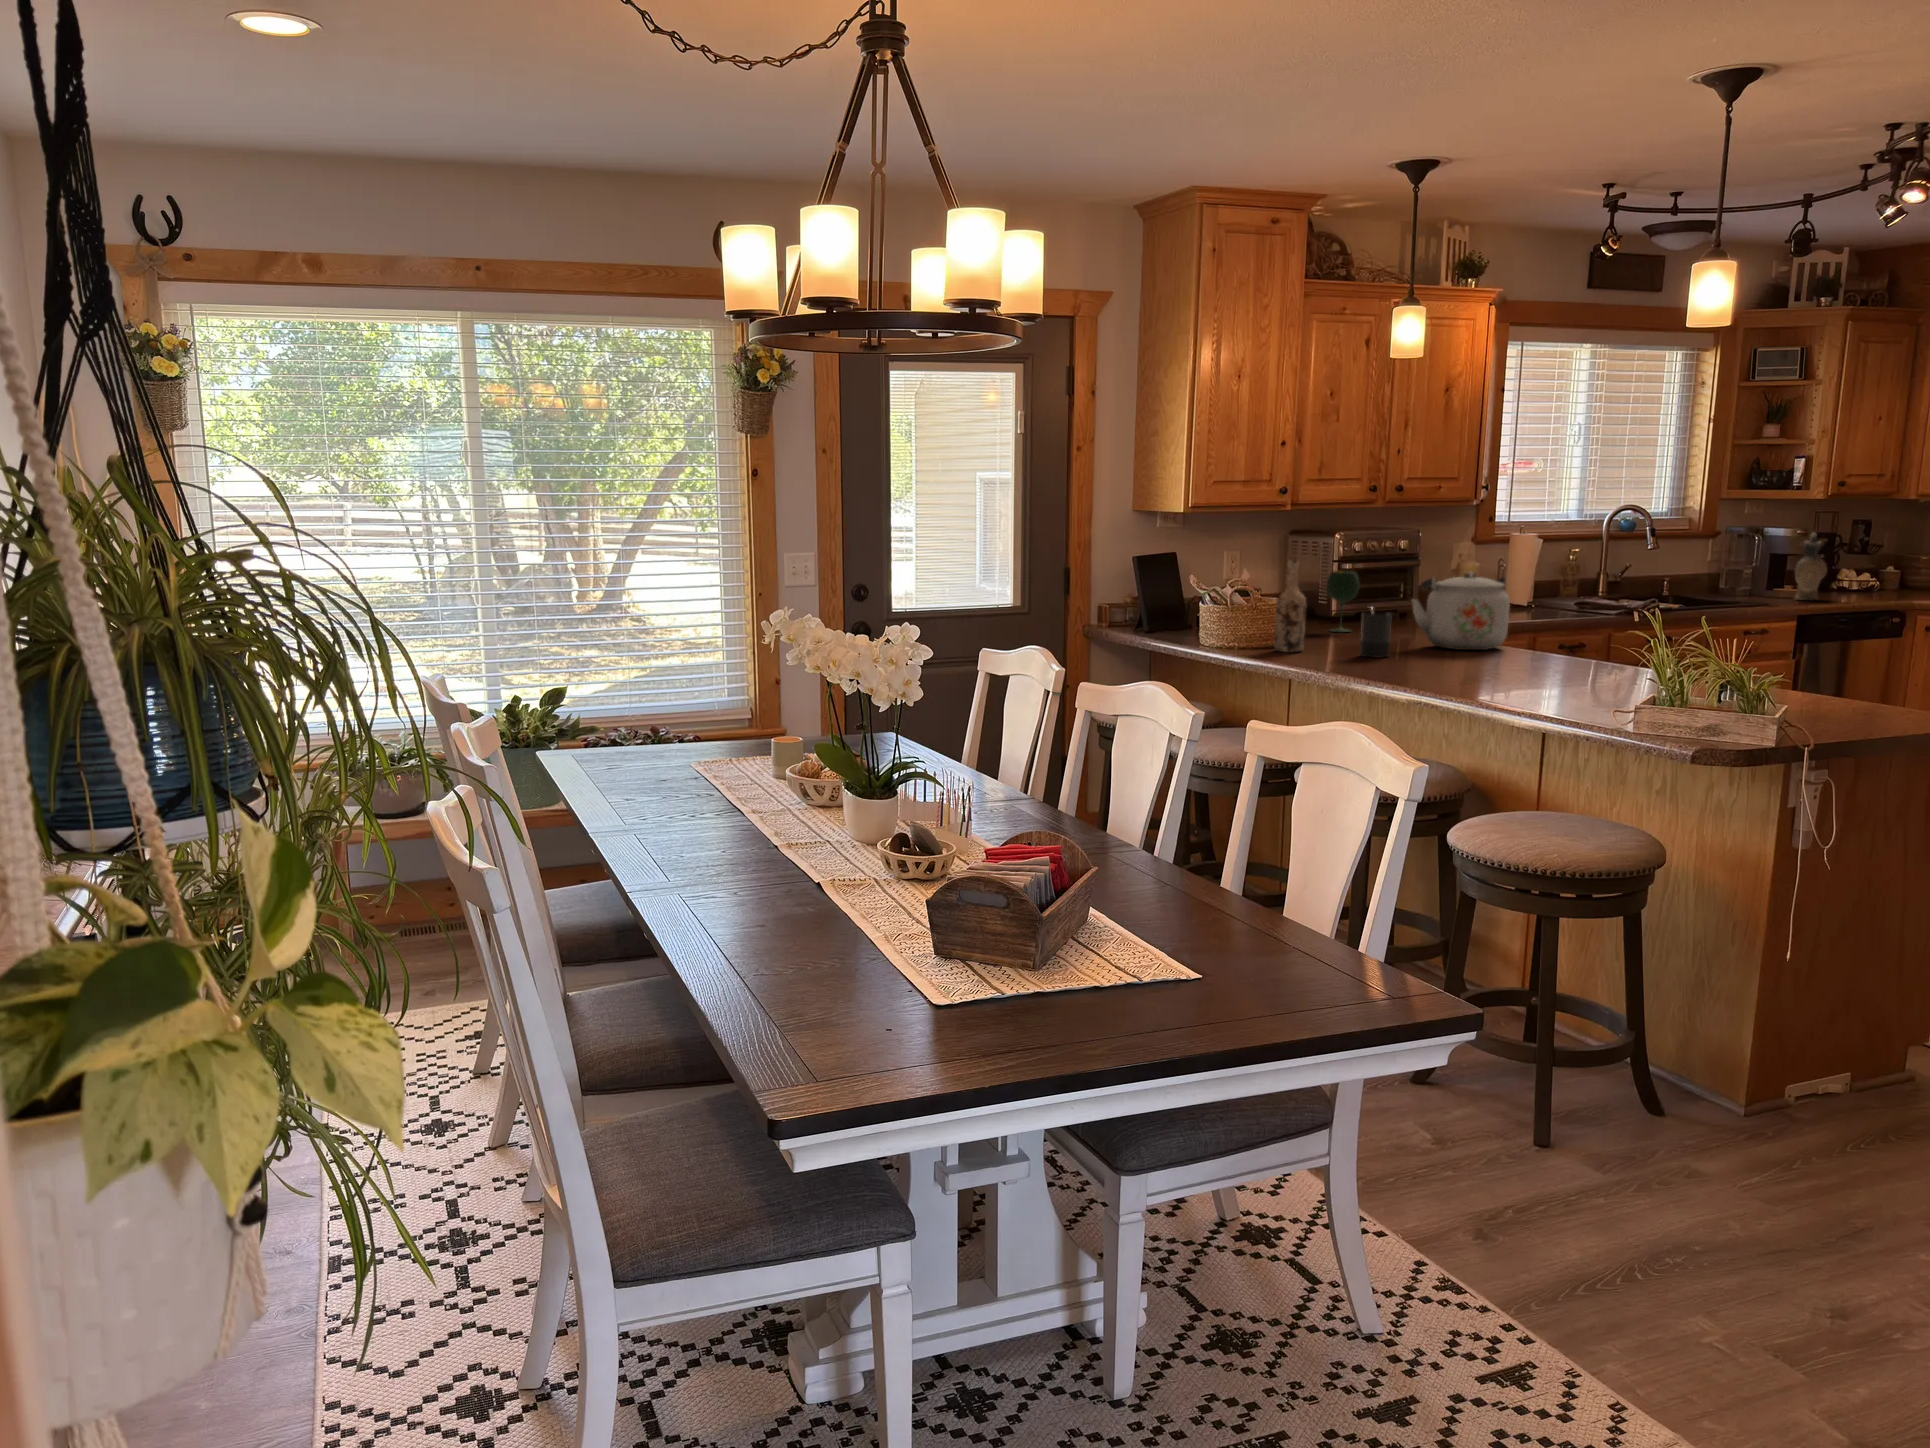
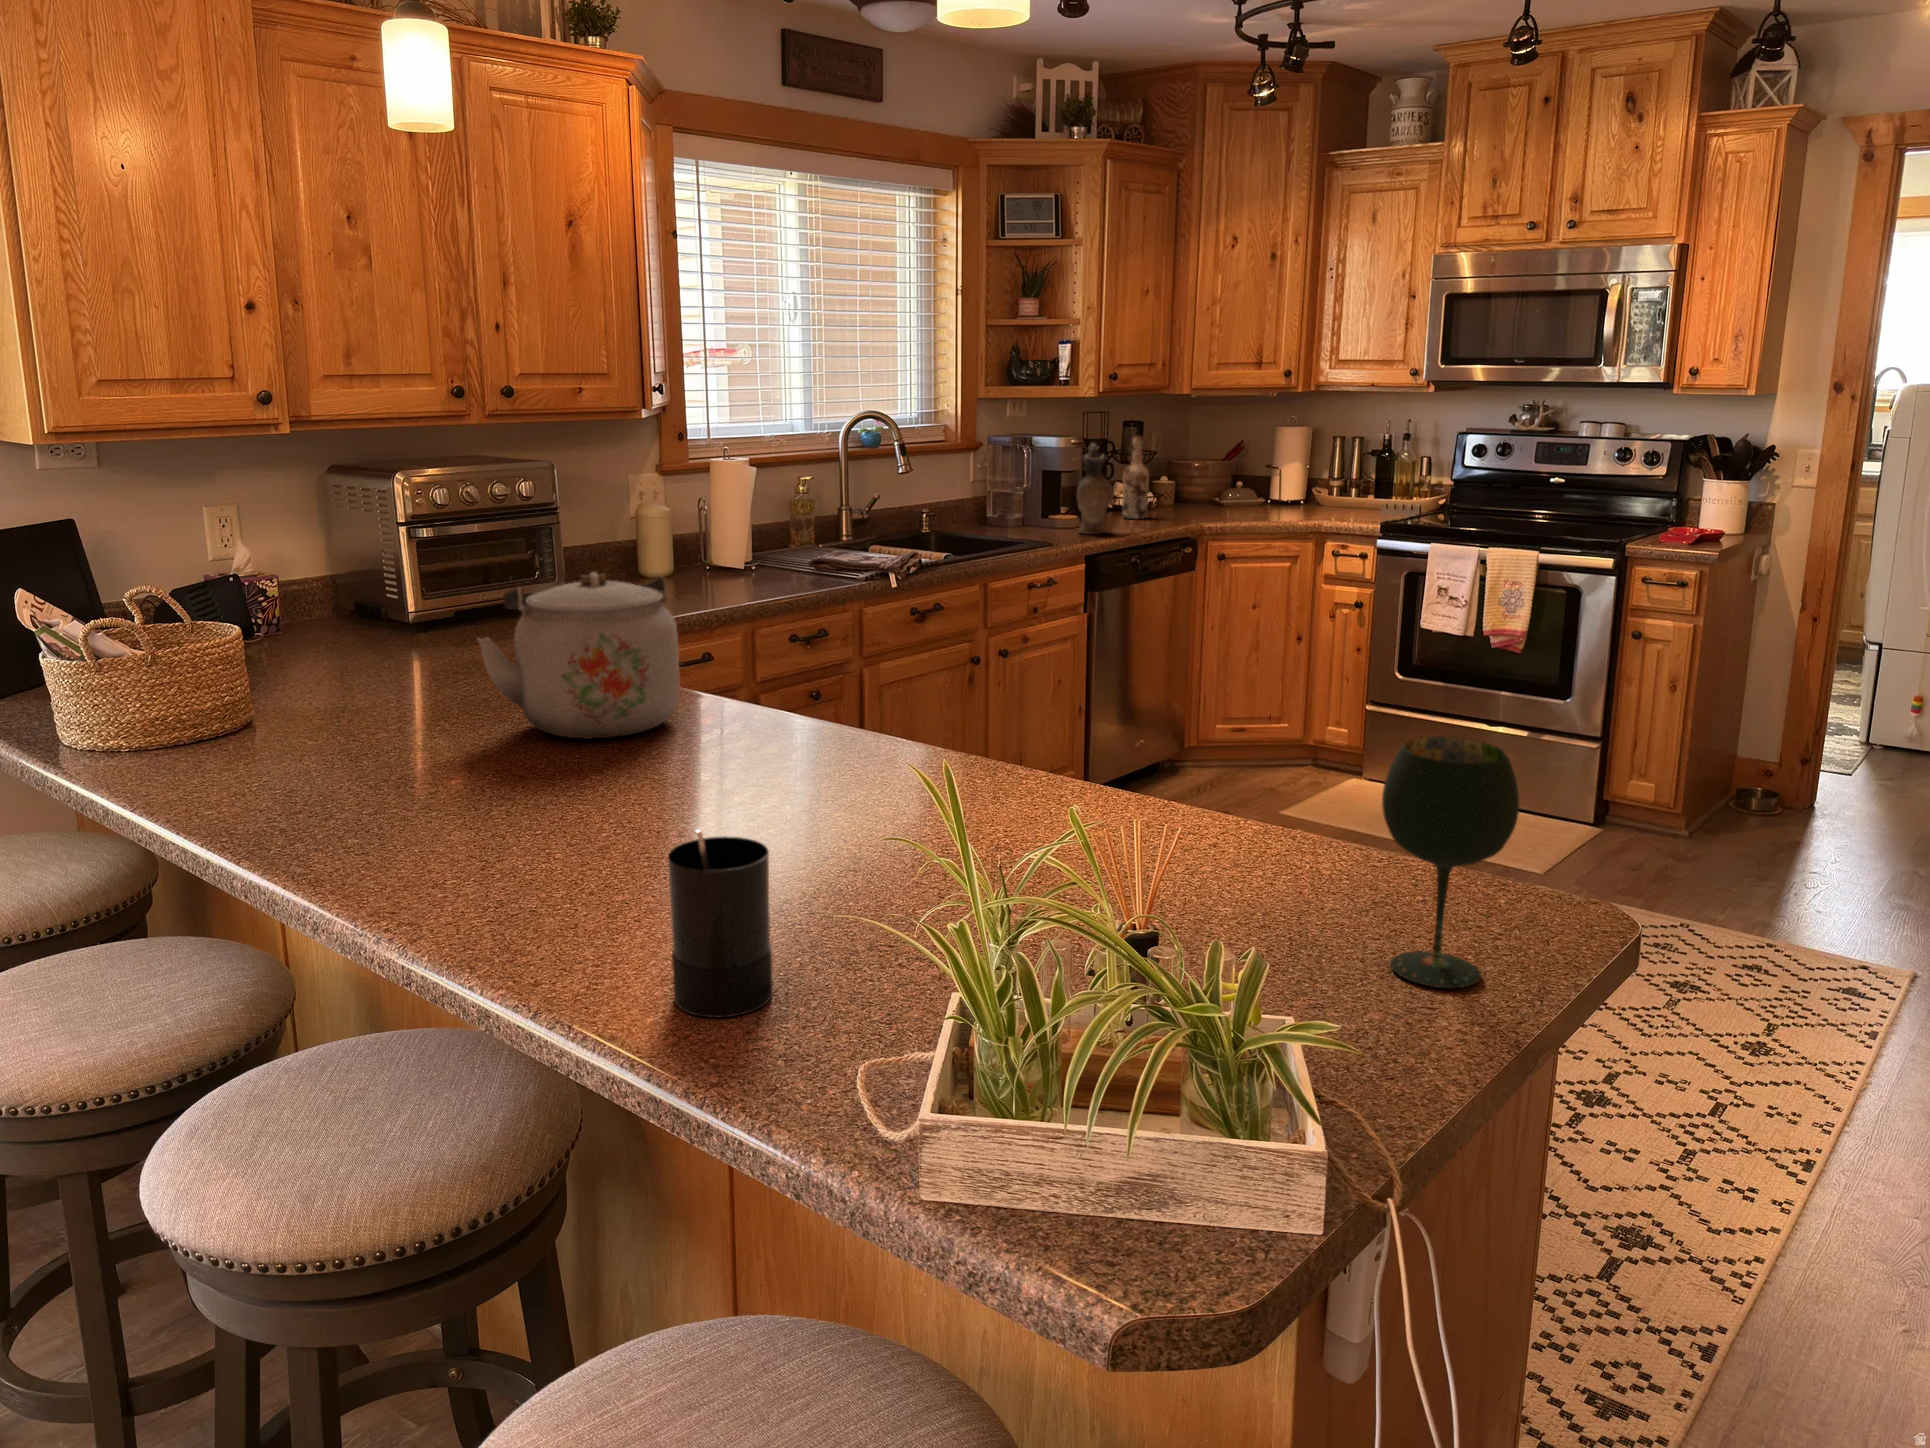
wine bottle: present [1275,558,1306,652] -> present [1122,435,1149,519]
wine glass: present [1326,571,1359,632] -> present [1382,737,1519,988]
candle: present [1360,610,1391,658] -> present [668,824,773,1018]

